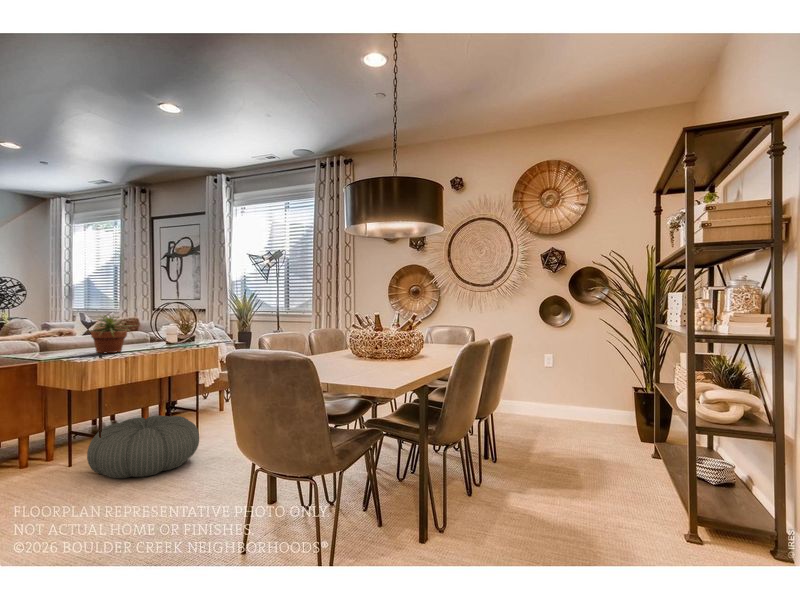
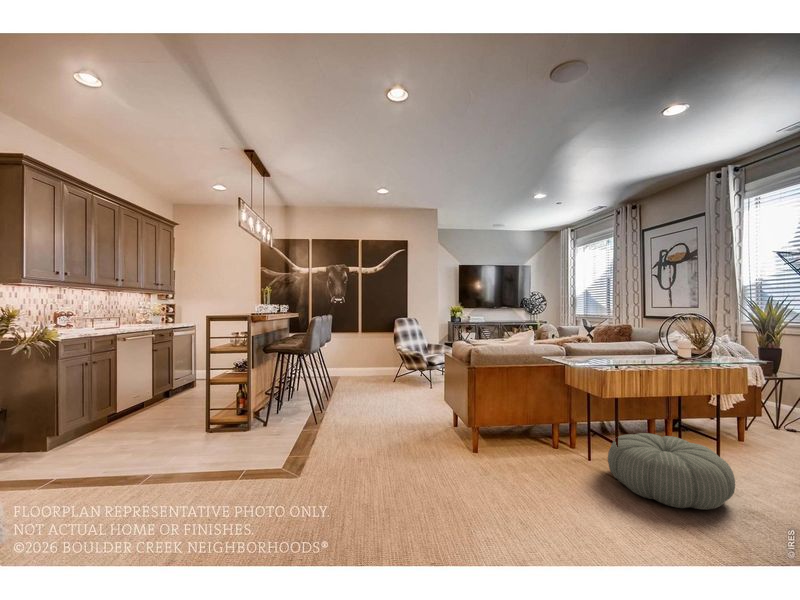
potted plant: present [87,315,130,353] -> none [597,327,653,366]

